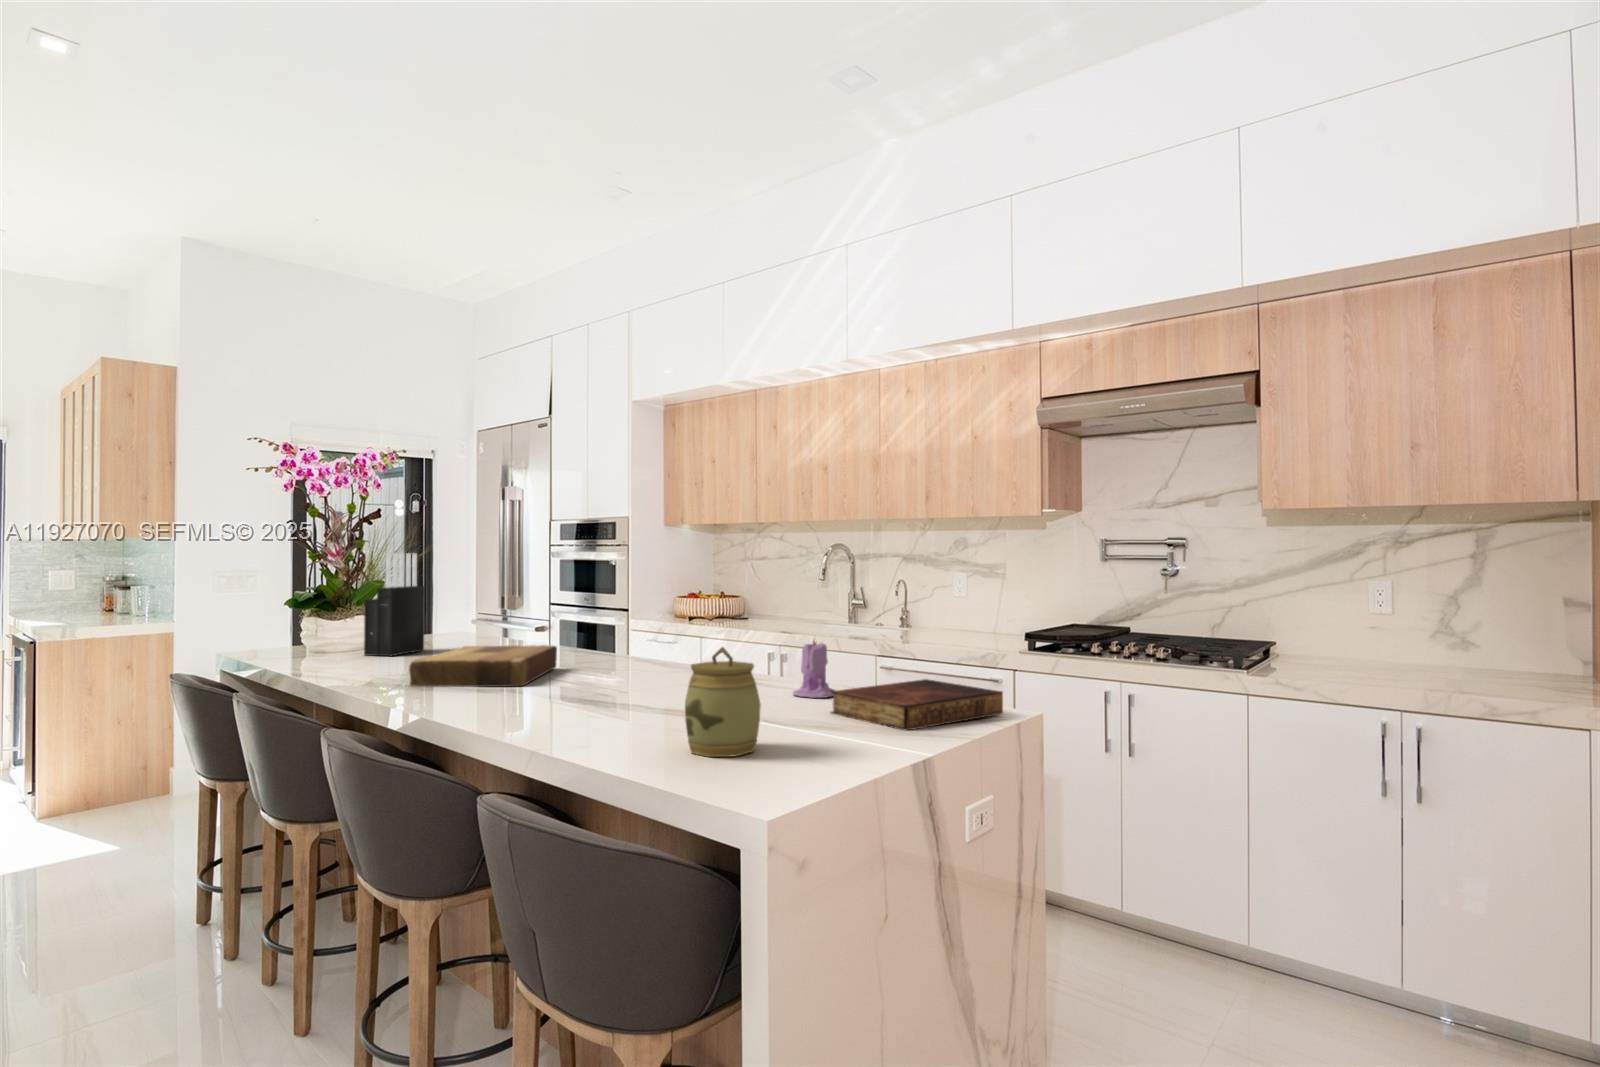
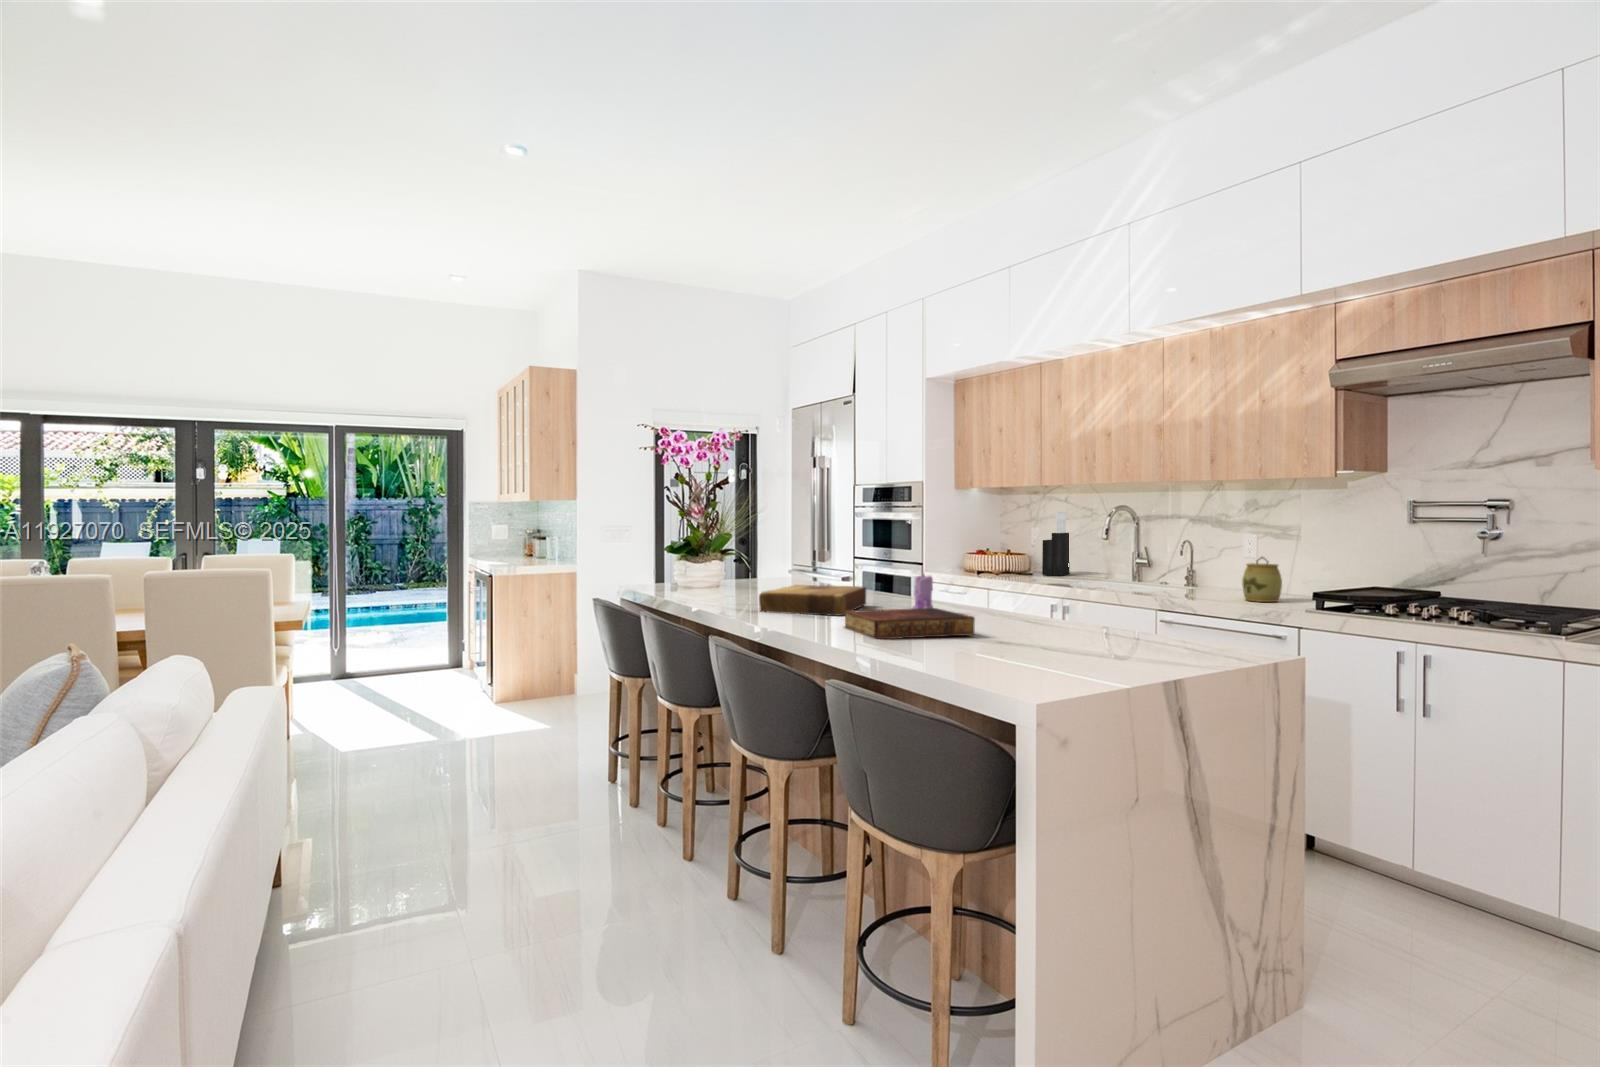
knife block: present [364,553,425,656] -> present [1042,512,1069,576]
candle: present [793,640,835,698] -> present [912,574,933,609]
jar: present [685,647,761,757] -> present [1242,557,1282,602]
book: present [831,679,1003,730] -> present [843,608,975,639]

